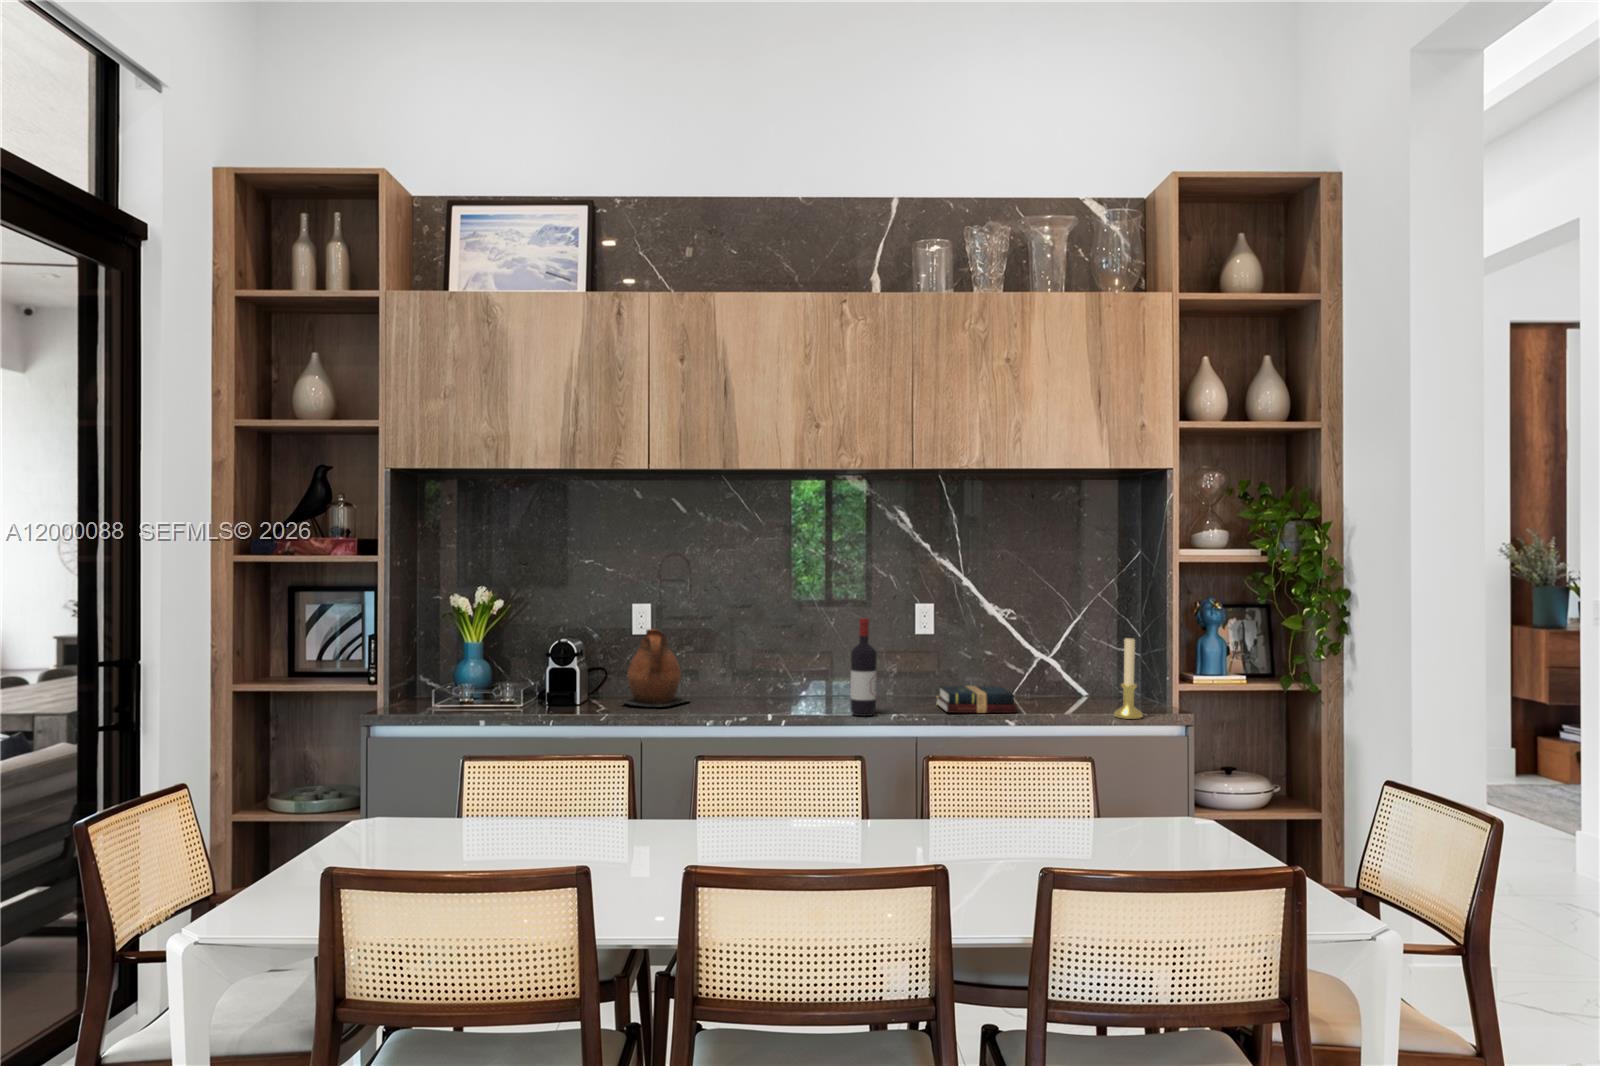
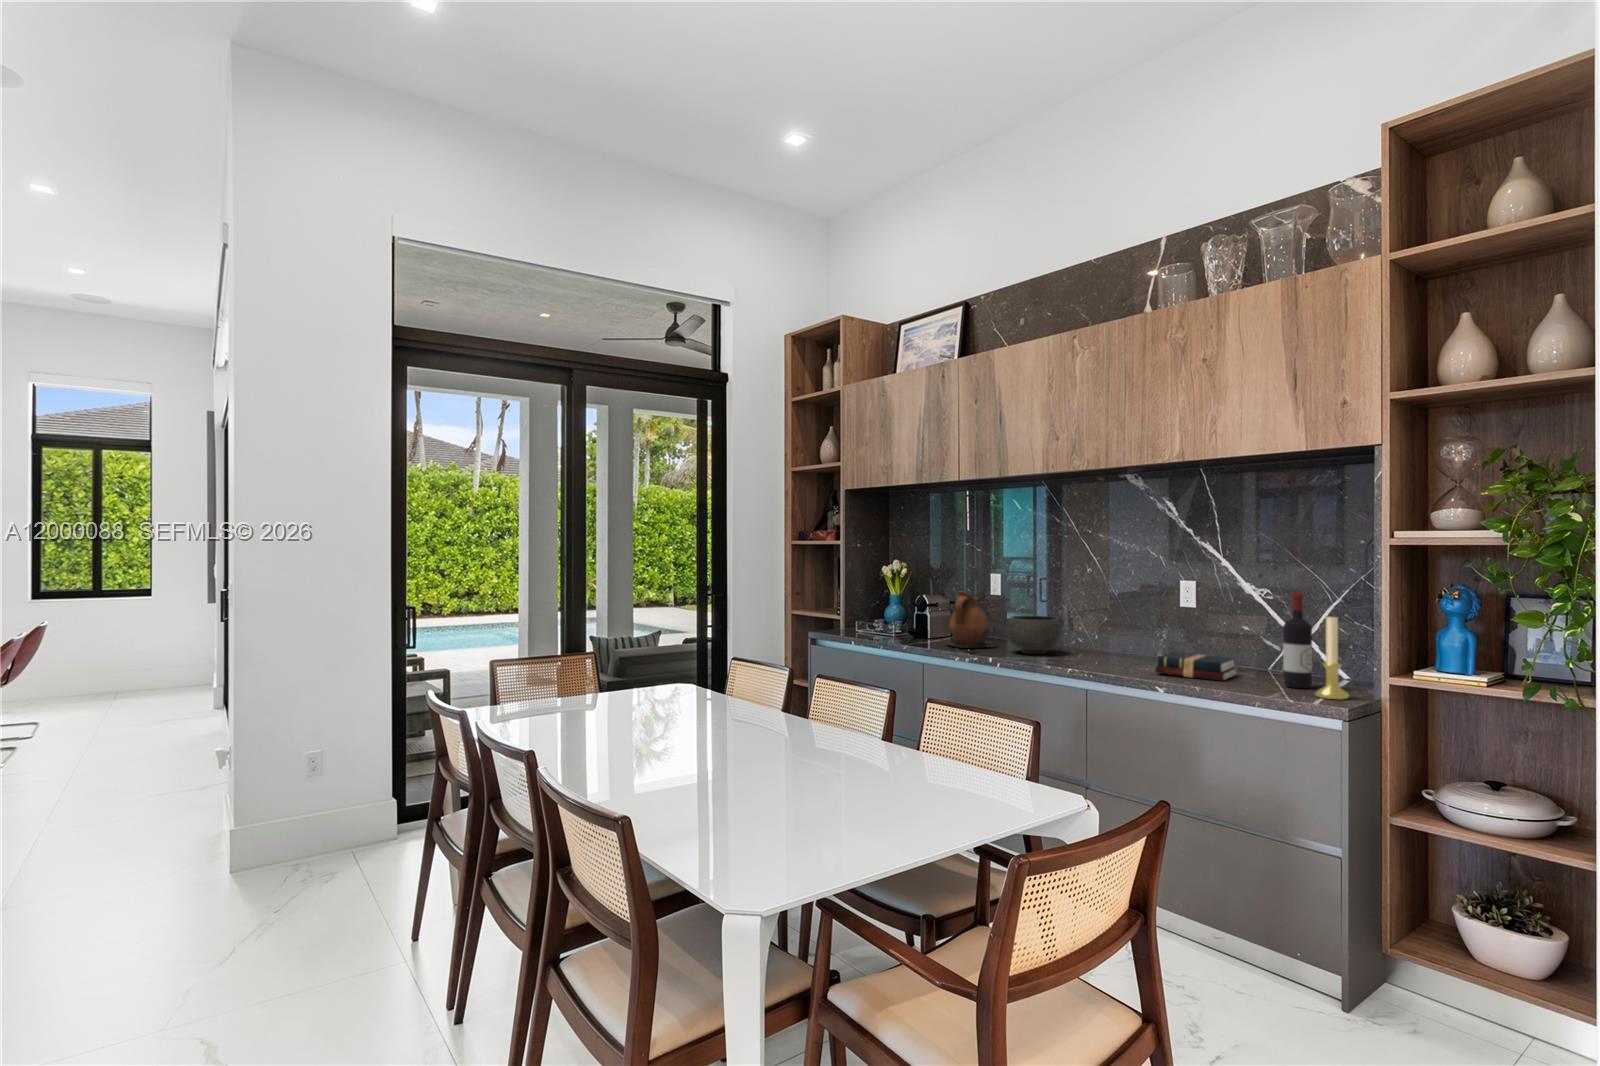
wine bottle: present [850,618,877,716] -> present [1283,593,1312,688]
bowl: none [721,655,789,706] -> present [1004,616,1064,654]

